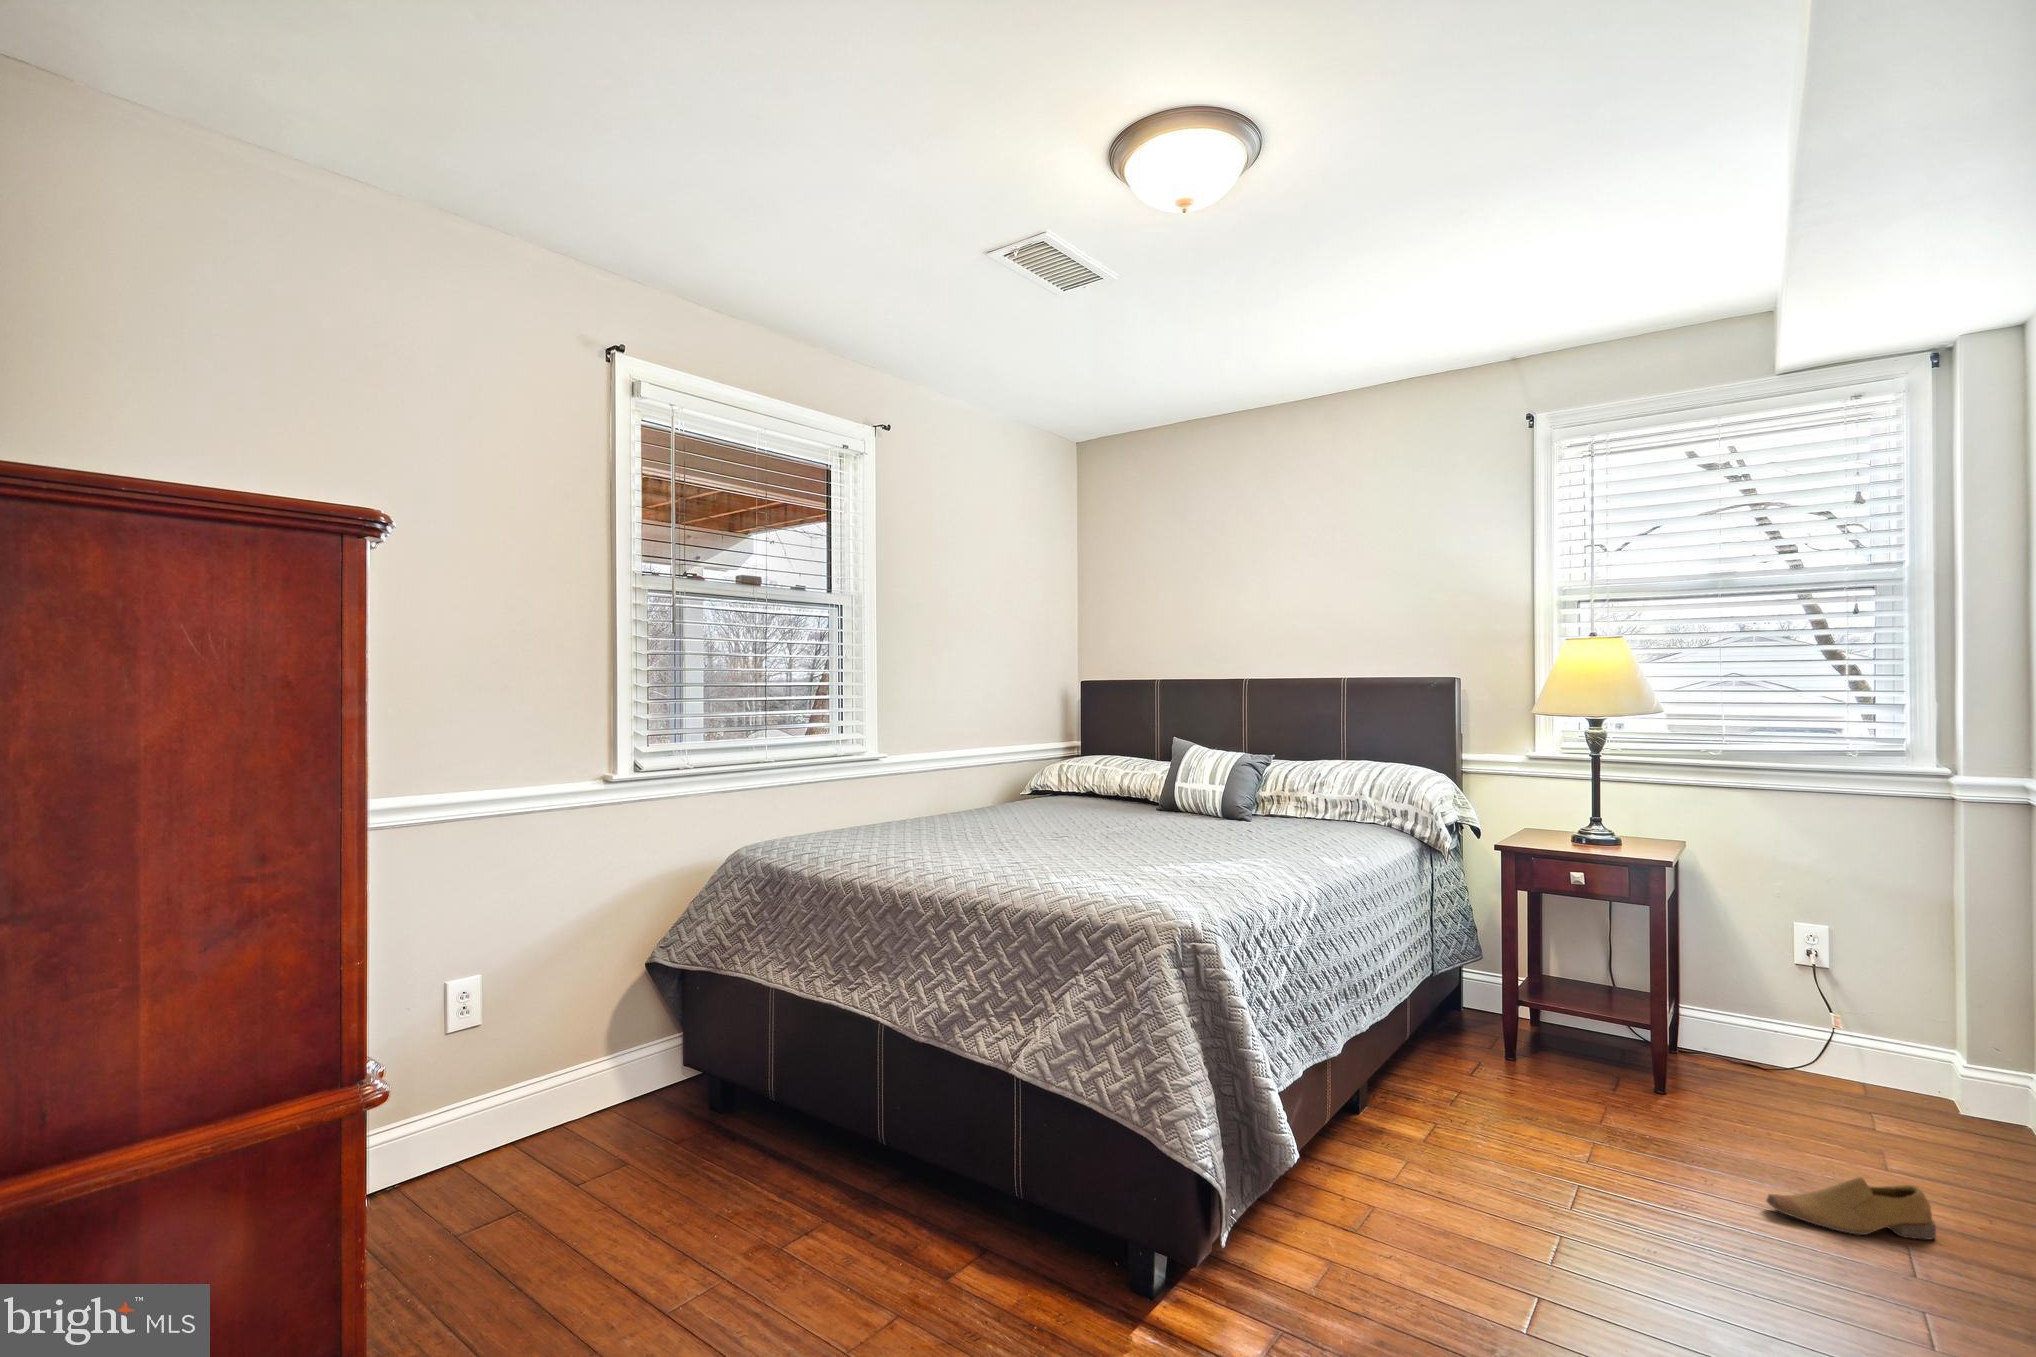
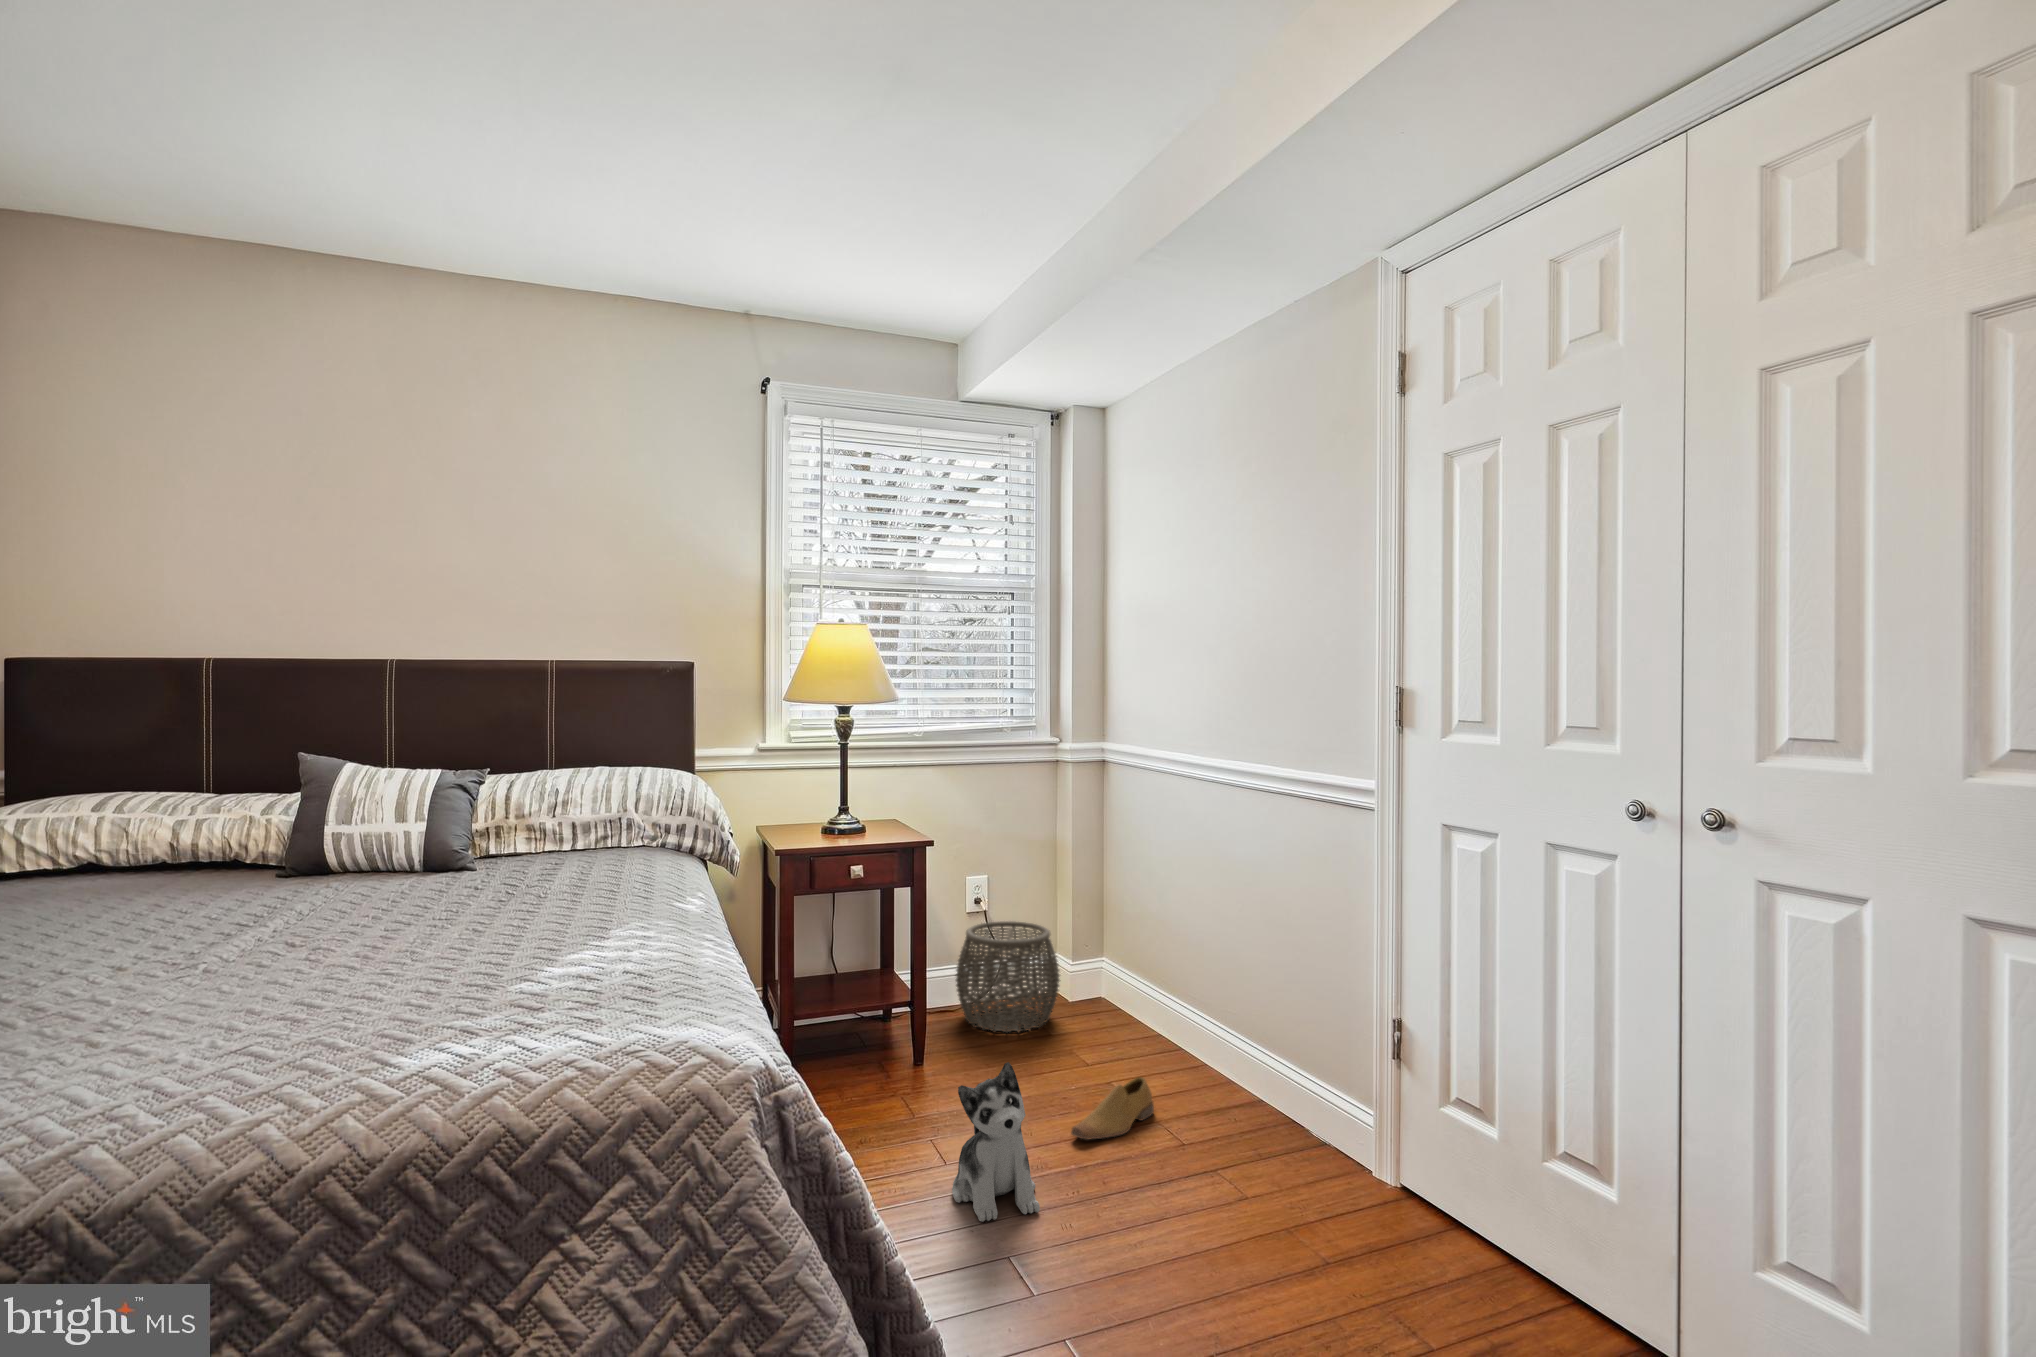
woven basket: none [1749,976,1917,1117] -> present [956,921,1060,1032]
plush toy: none [1559,1068,1665,1231] -> present [952,1062,1040,1222]

